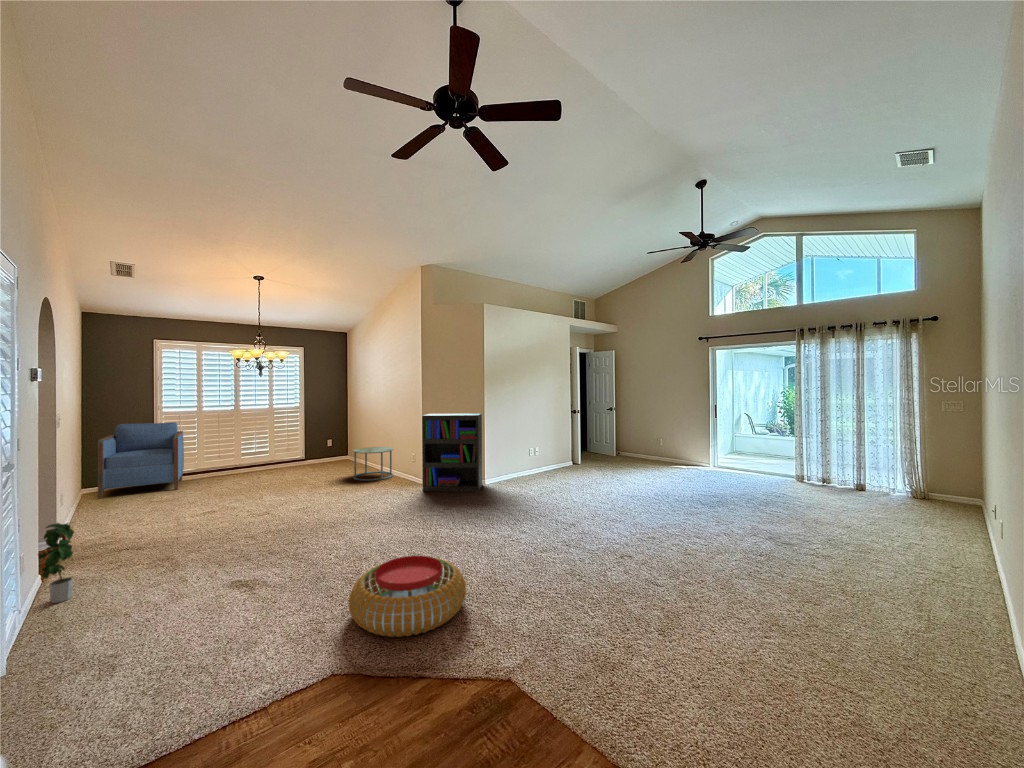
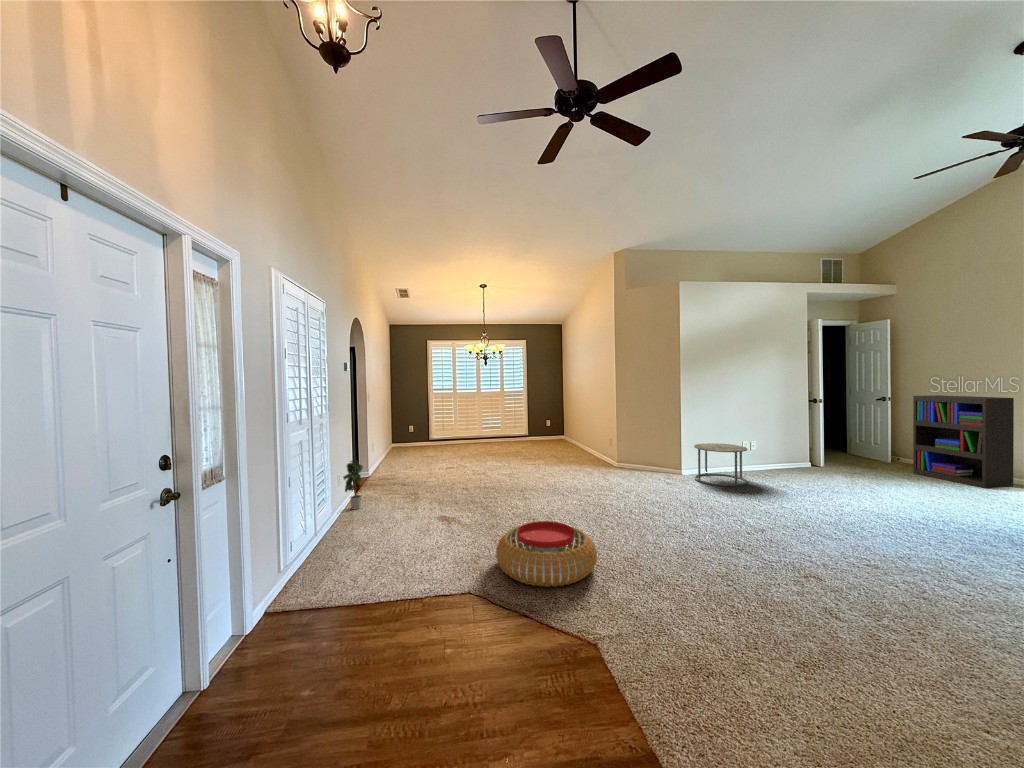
bookshelf: present [422,413,482,491] -> present [913,395,1014,488]
armchair: present [98,422,184,499] -> none [396,401,446,451]
side table: present [353,447,394,481] -> present [694,443,748,486]

